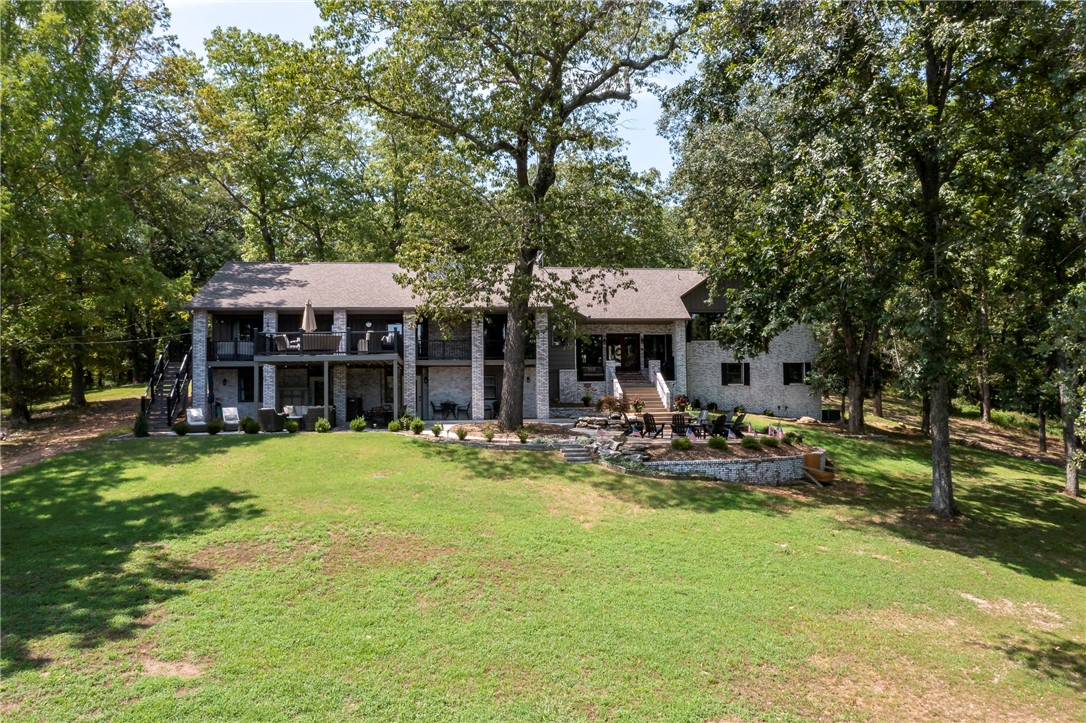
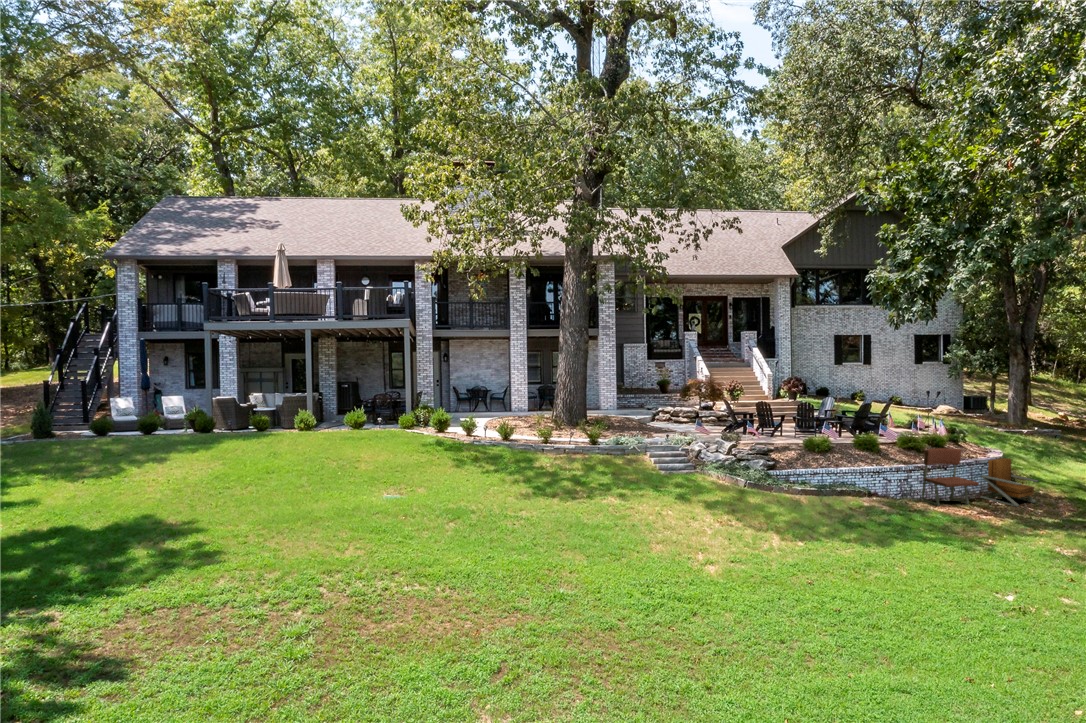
bench: none [753,446,793,488] -> present [922,448,979,506]

